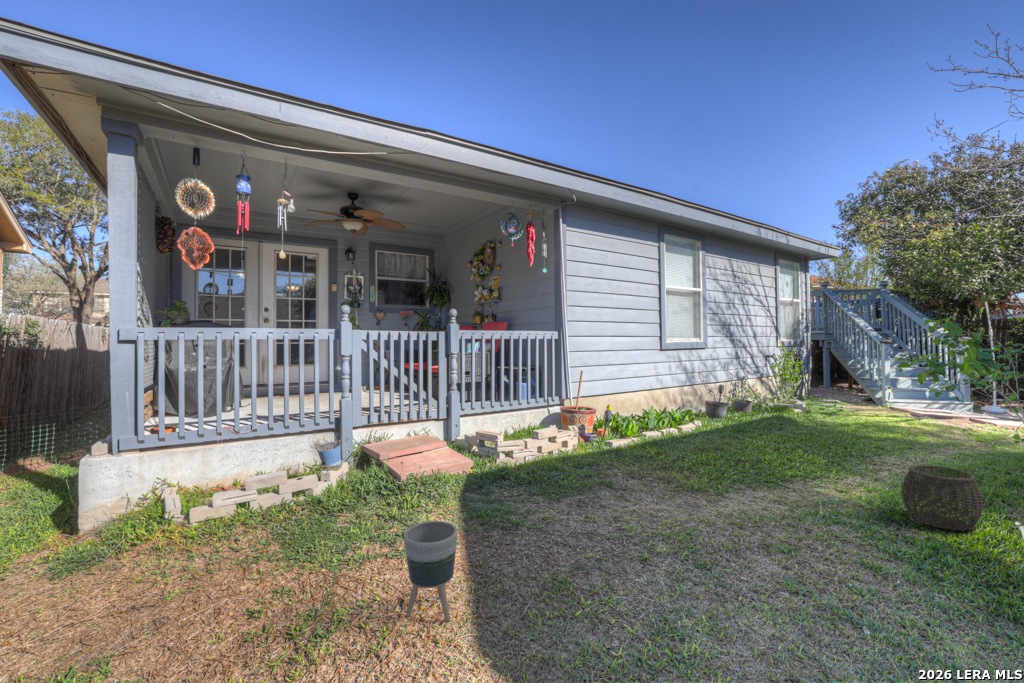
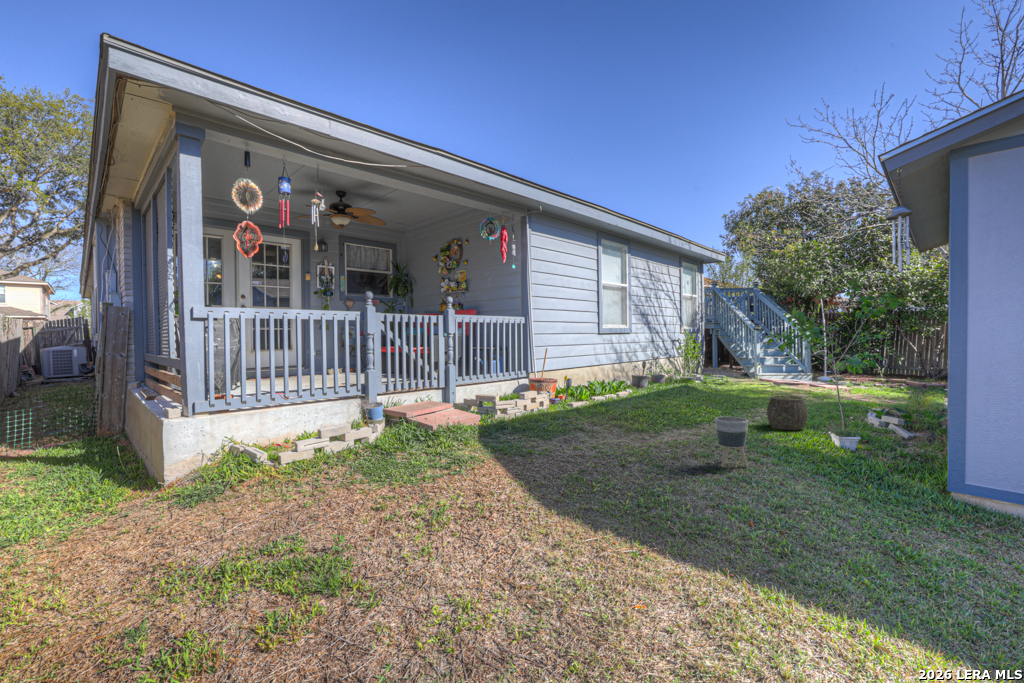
planter: present [404,521,457,622] -> present [715,416,748,467]

